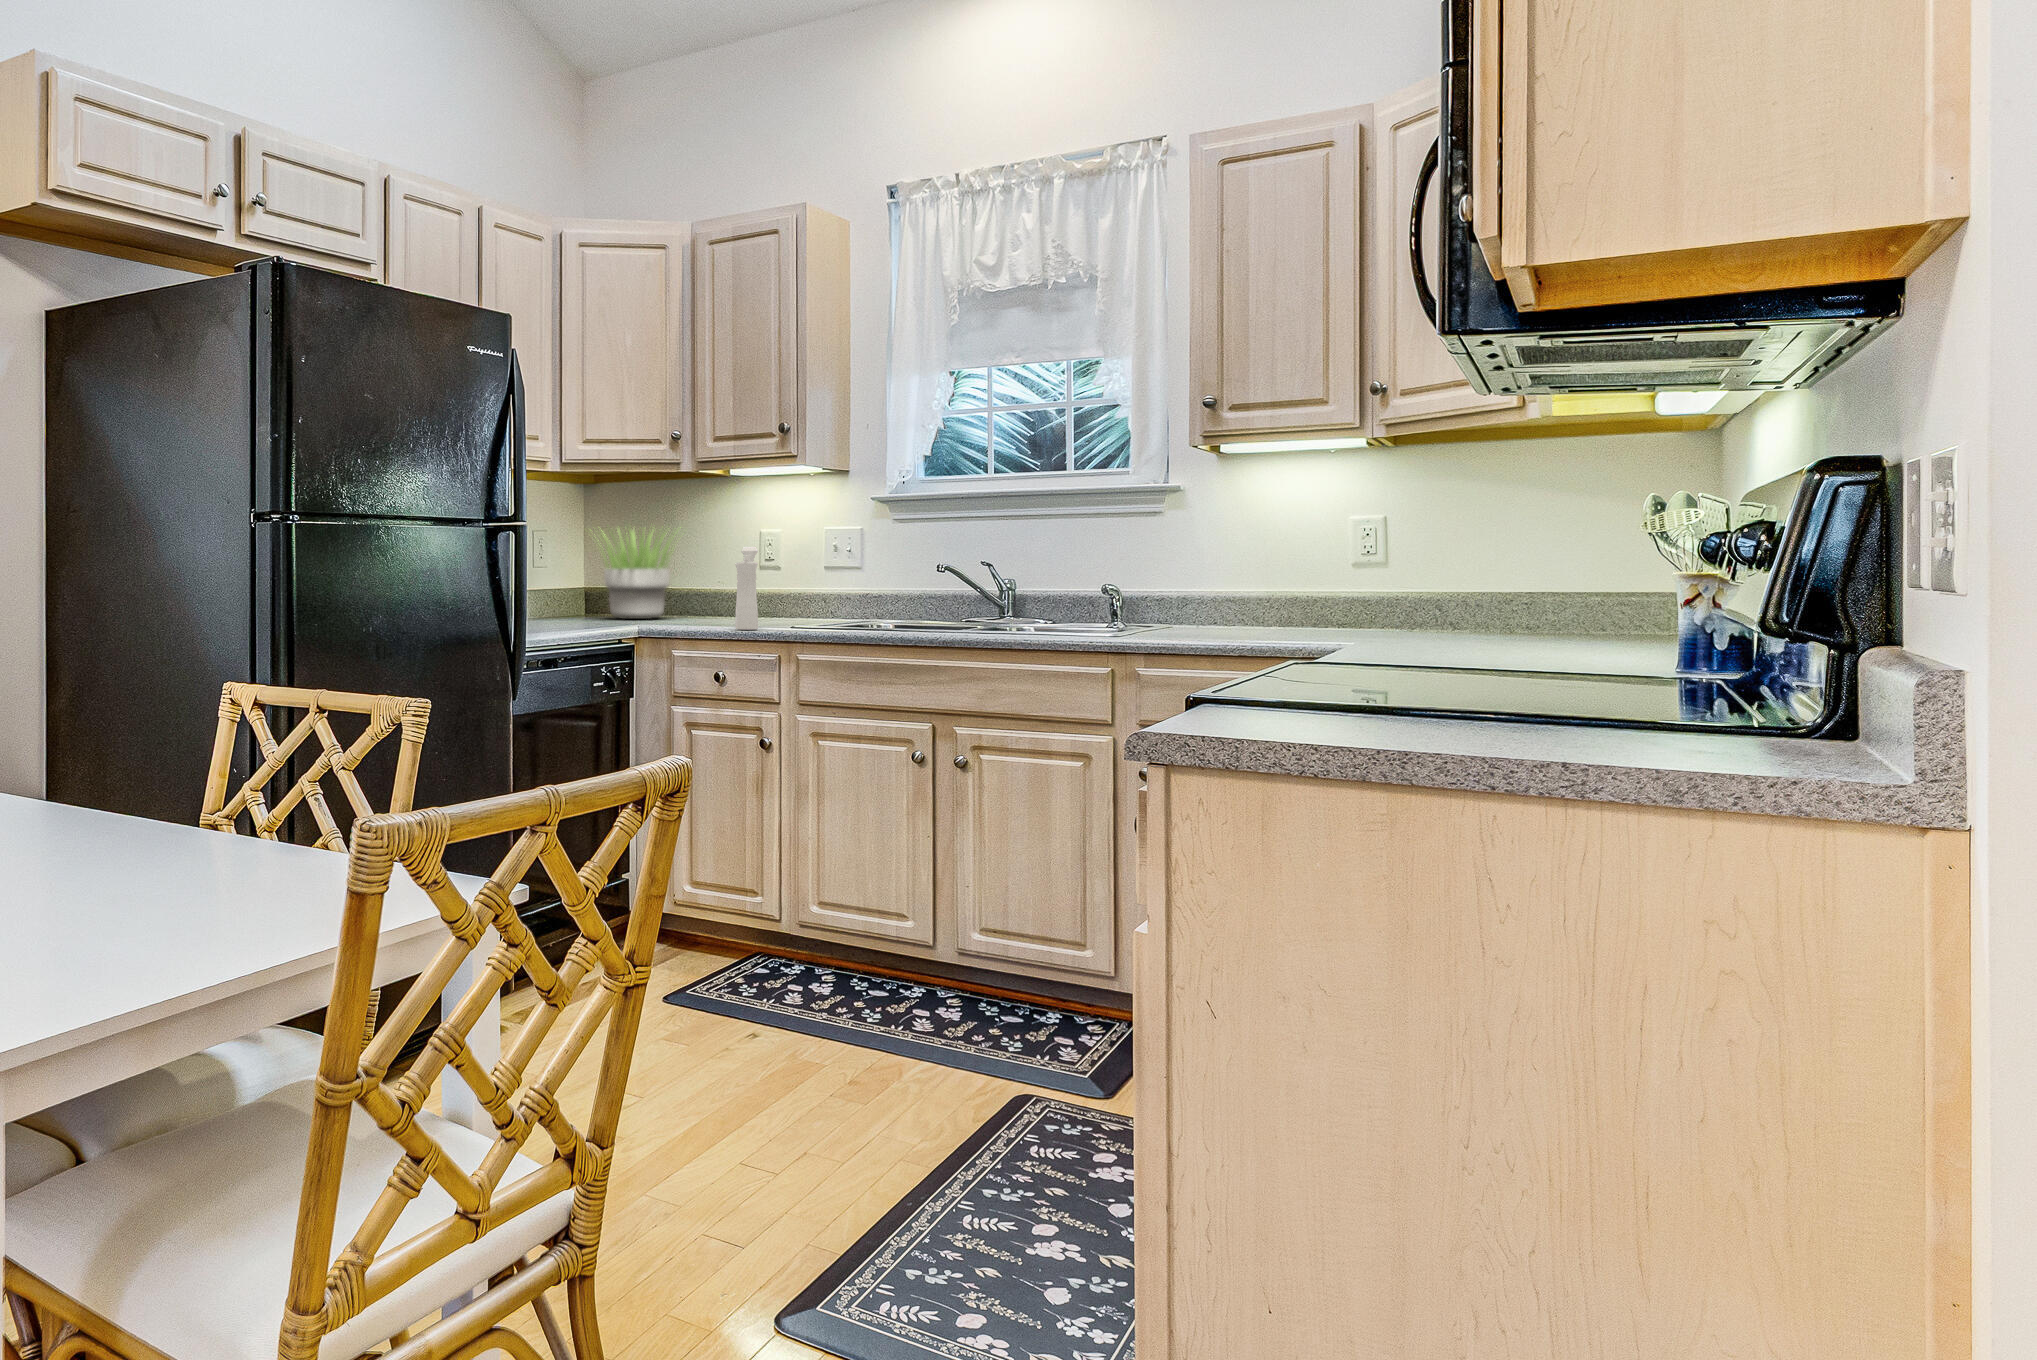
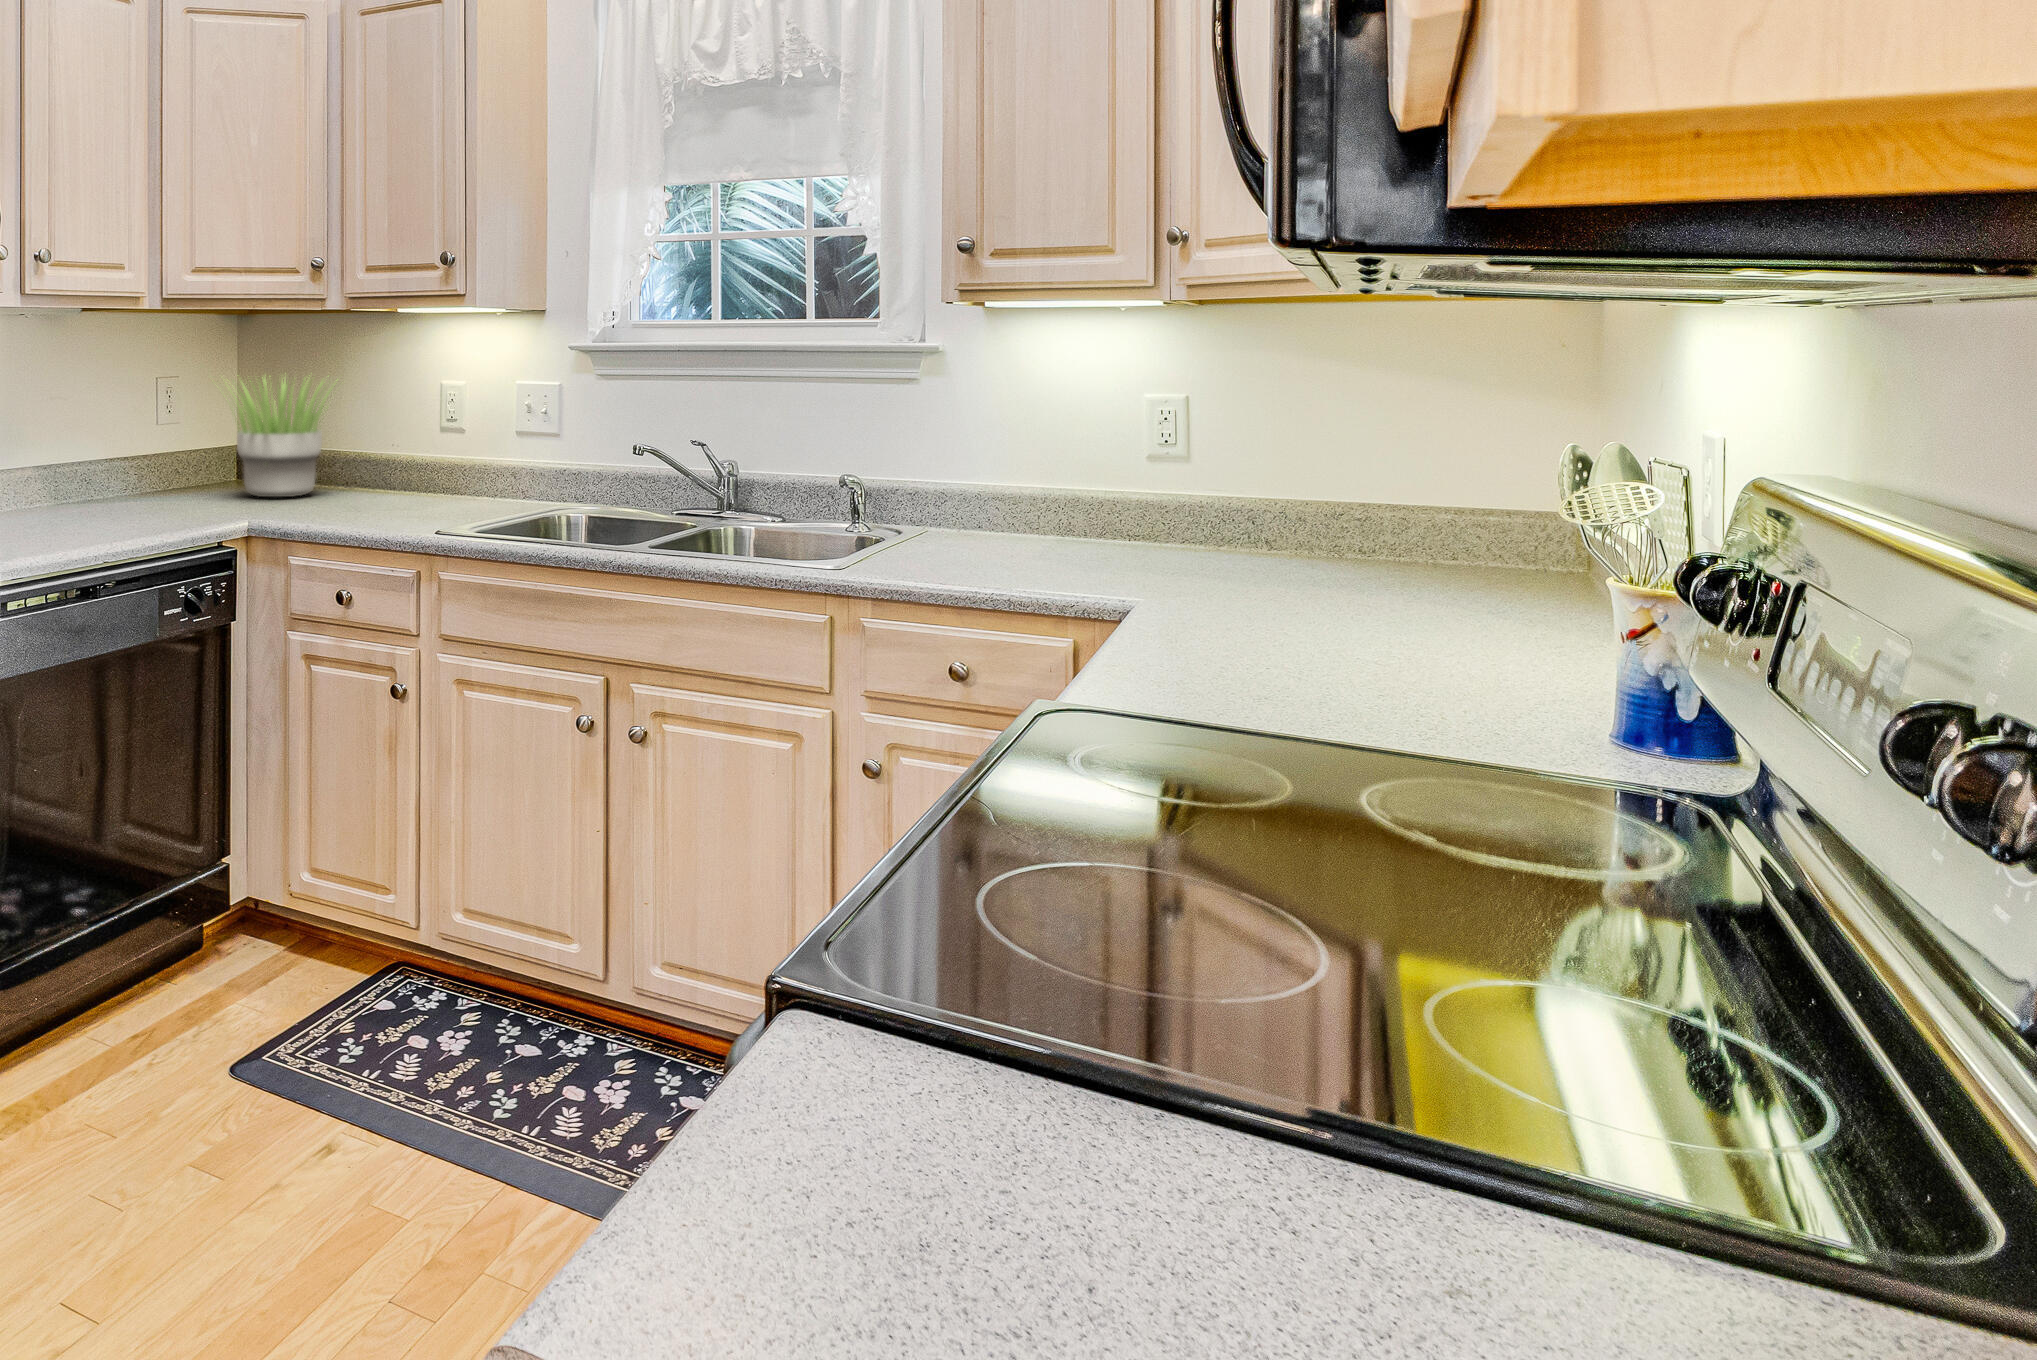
pepper mill: present [735,546,758,630] -> none [359,420,399,538]

